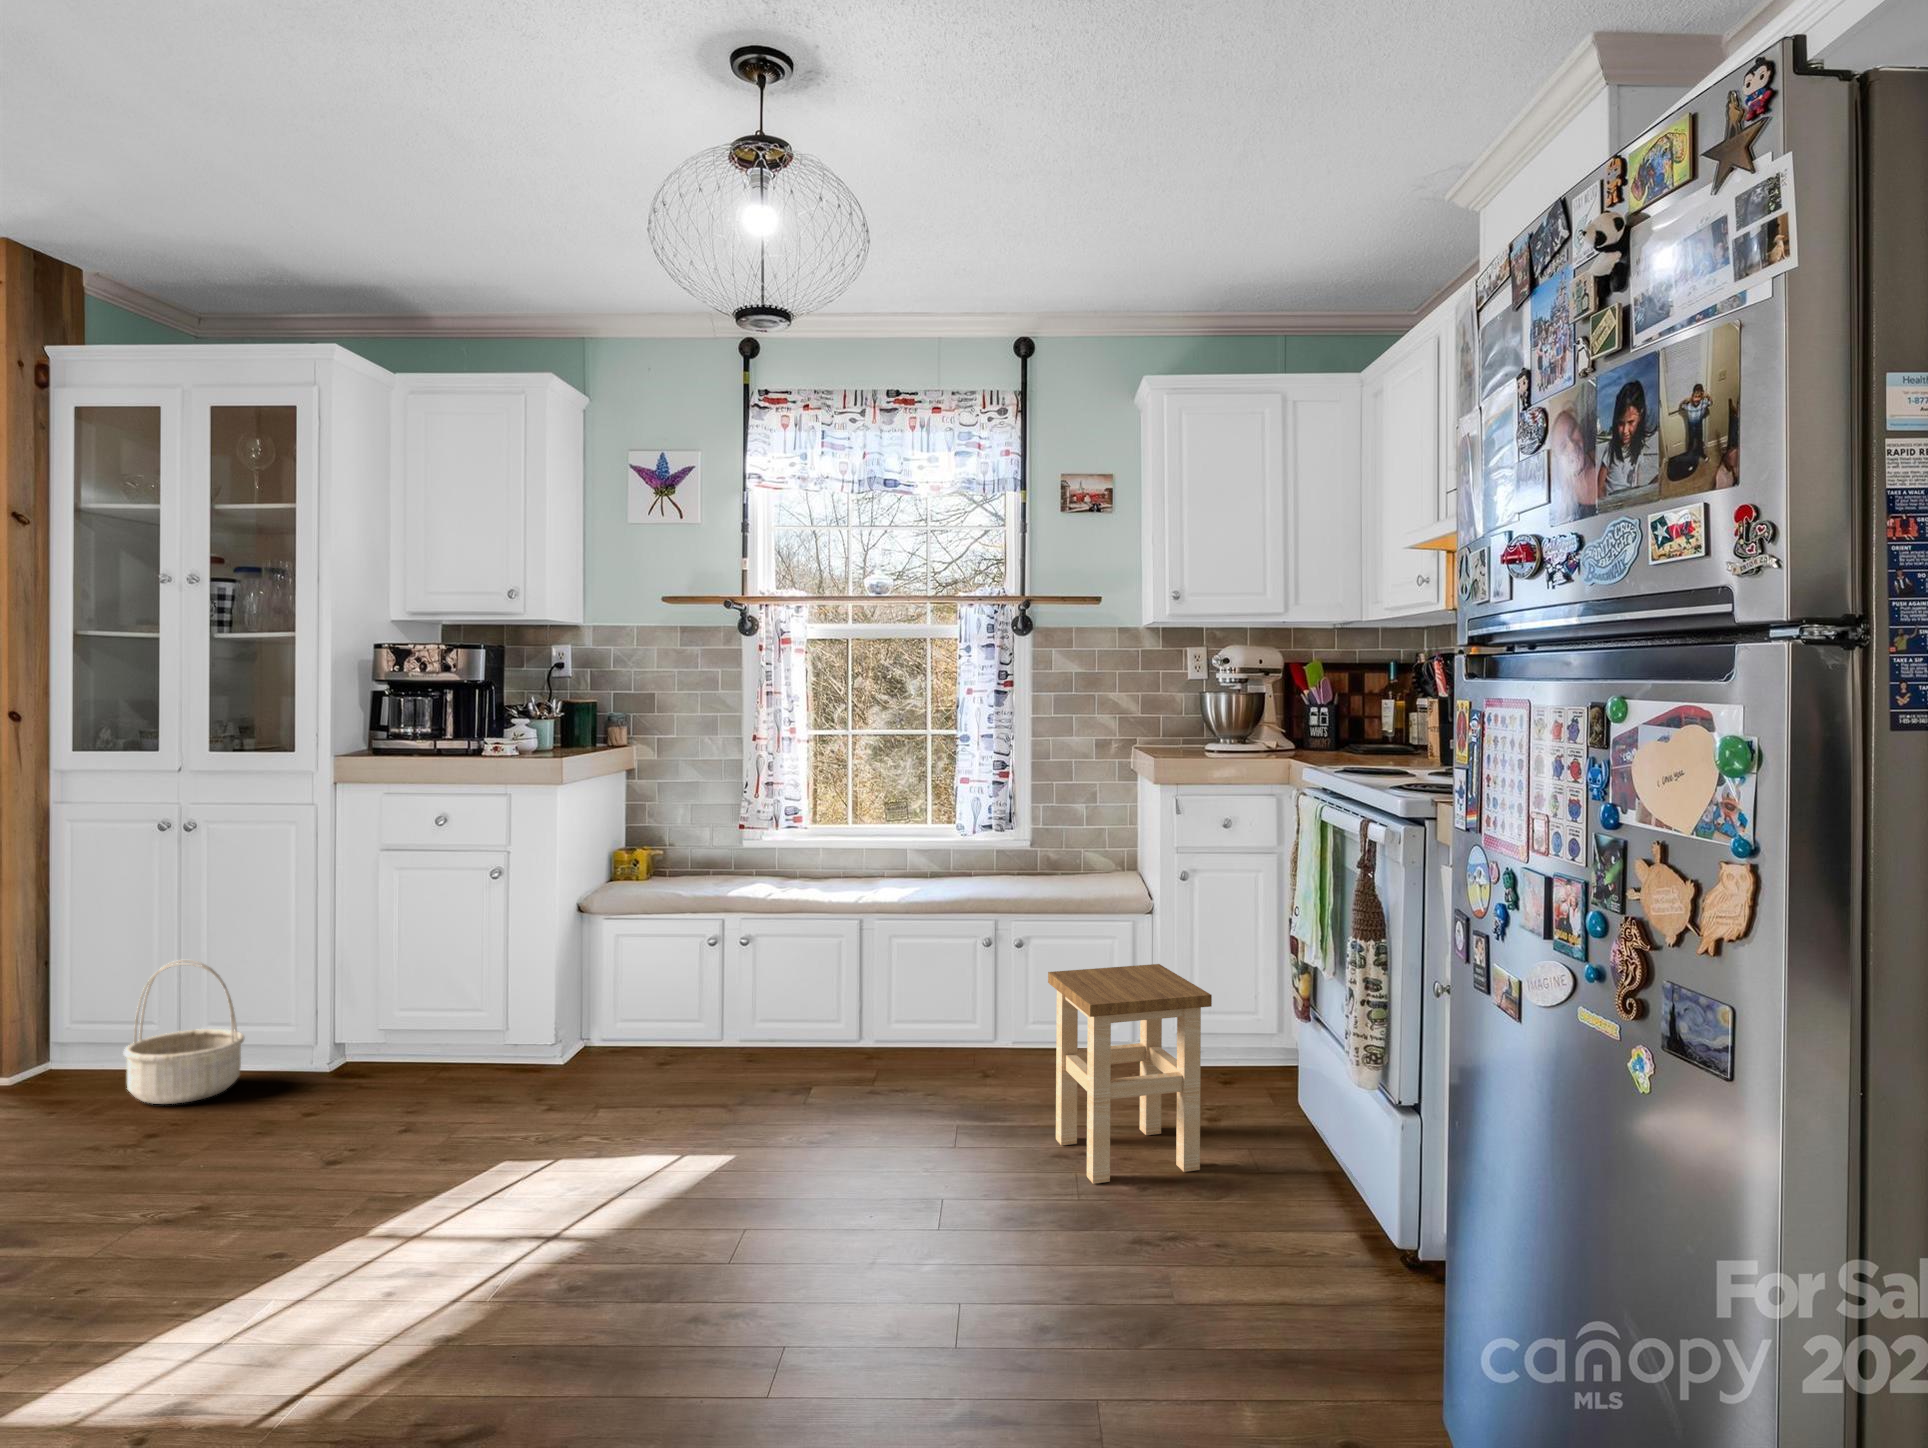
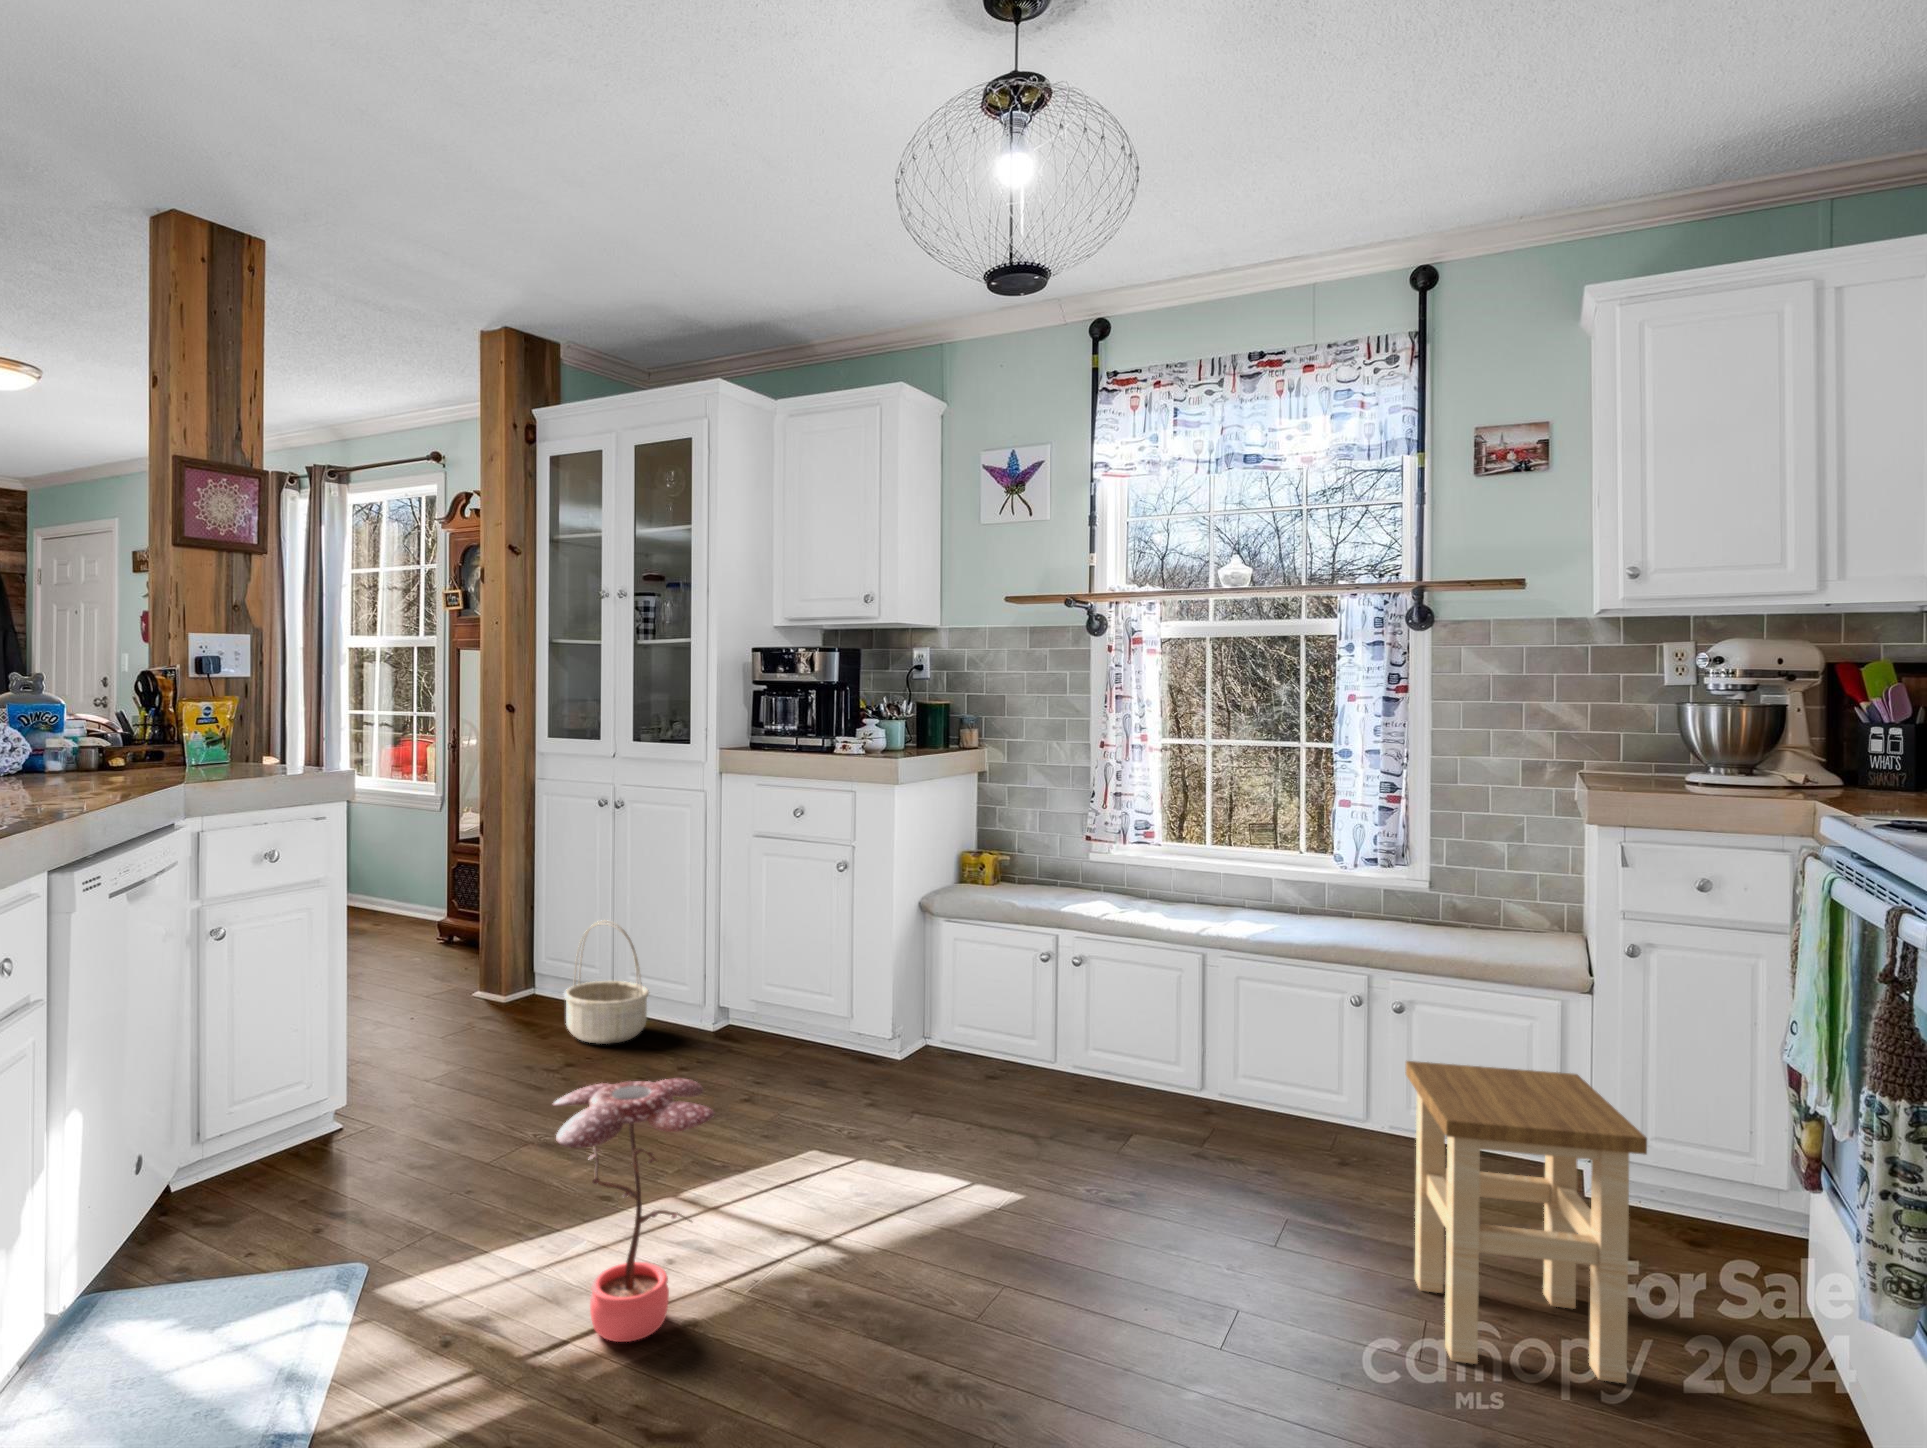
potted plant: none [279,1084,481,1355] -> present [553,1078,715,1342]

